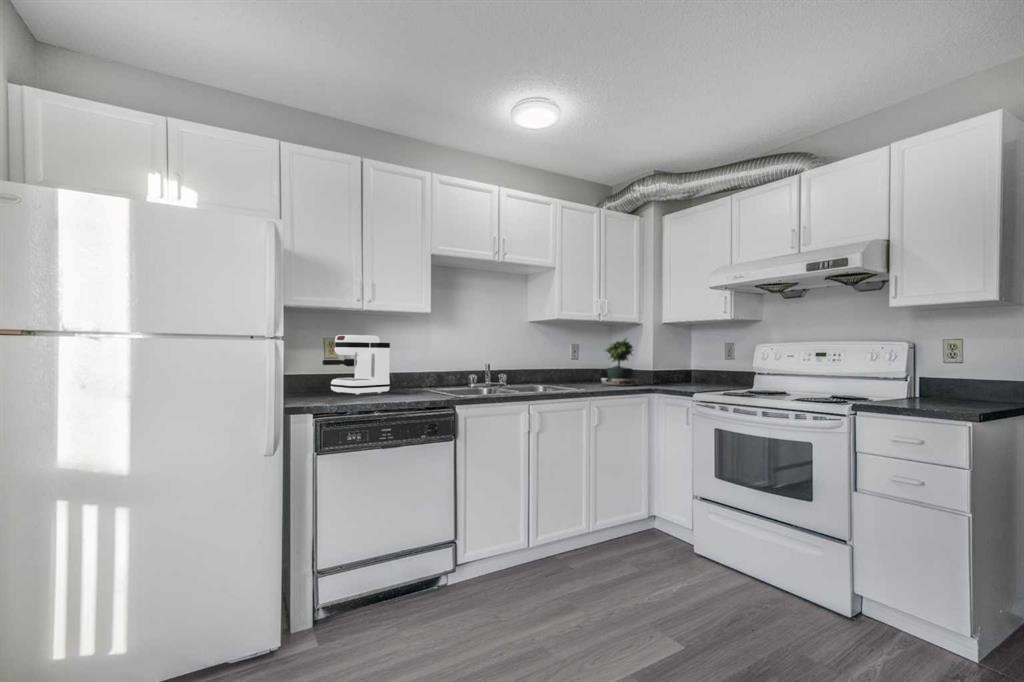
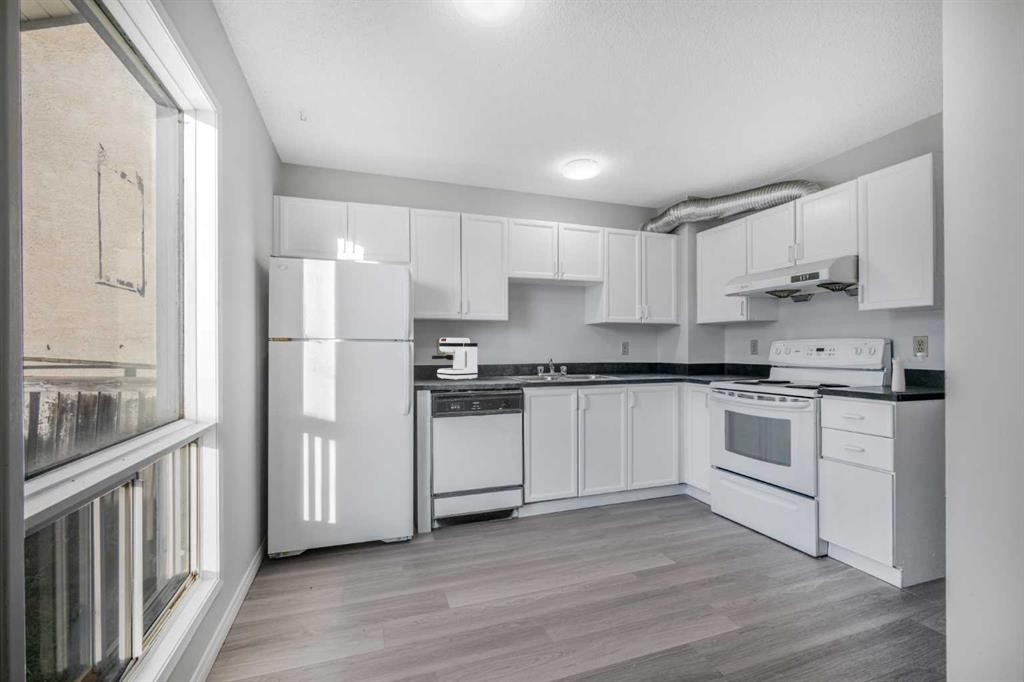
potted plant: present [602,339,639,386] -> none [640,336,676,376]
pepper mill: none [945,356,989,407] -> present [892,353,927,392]

